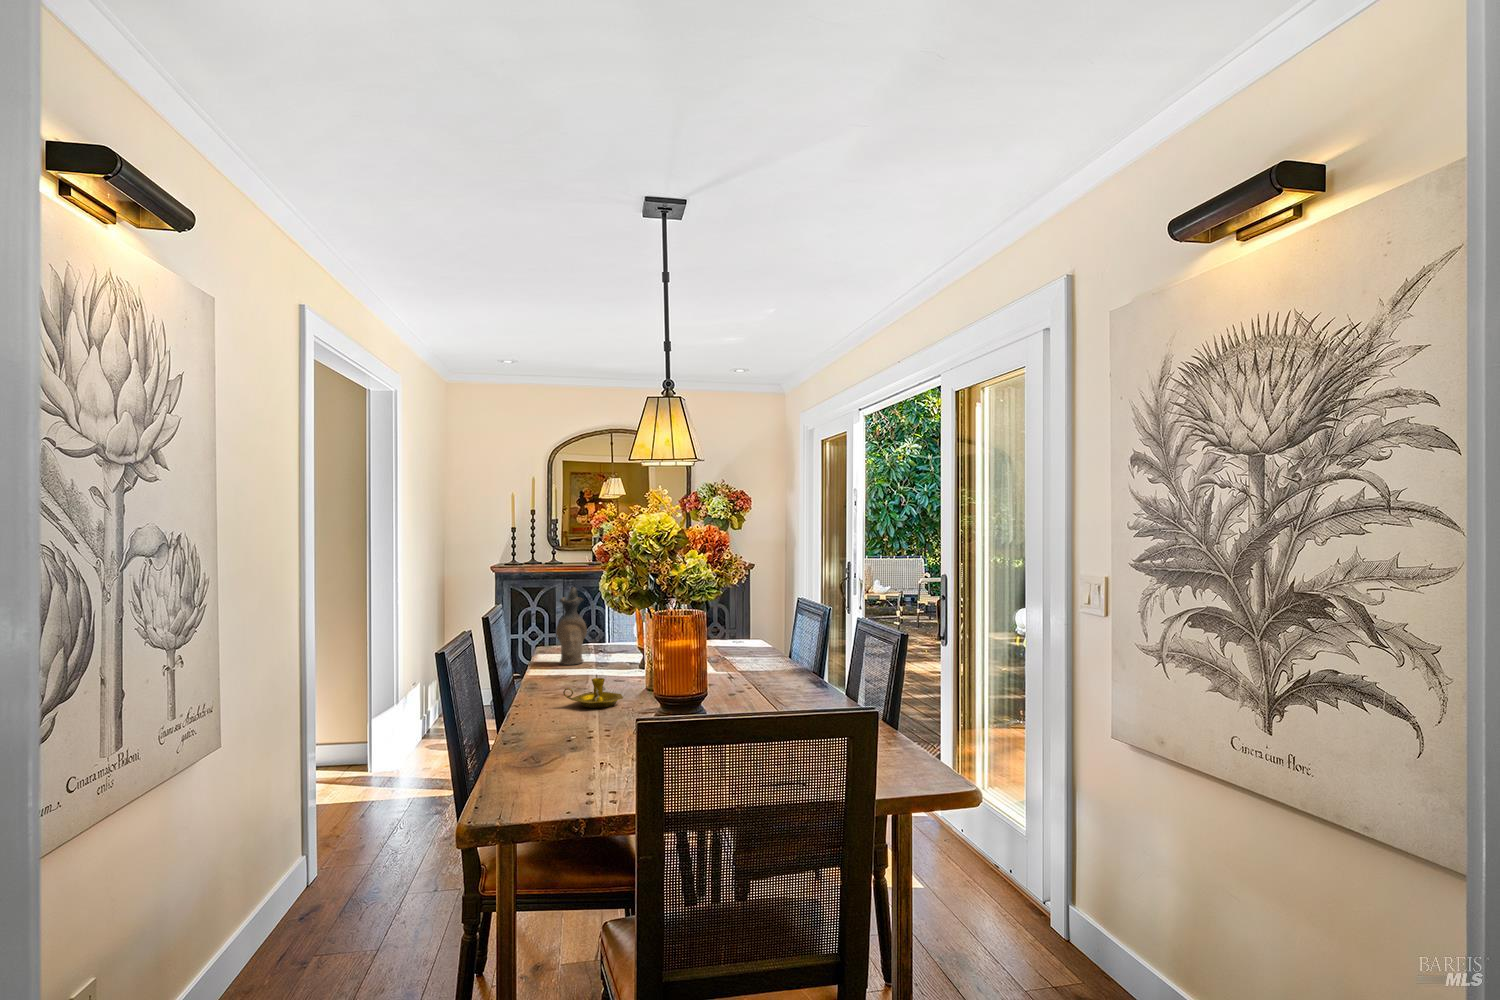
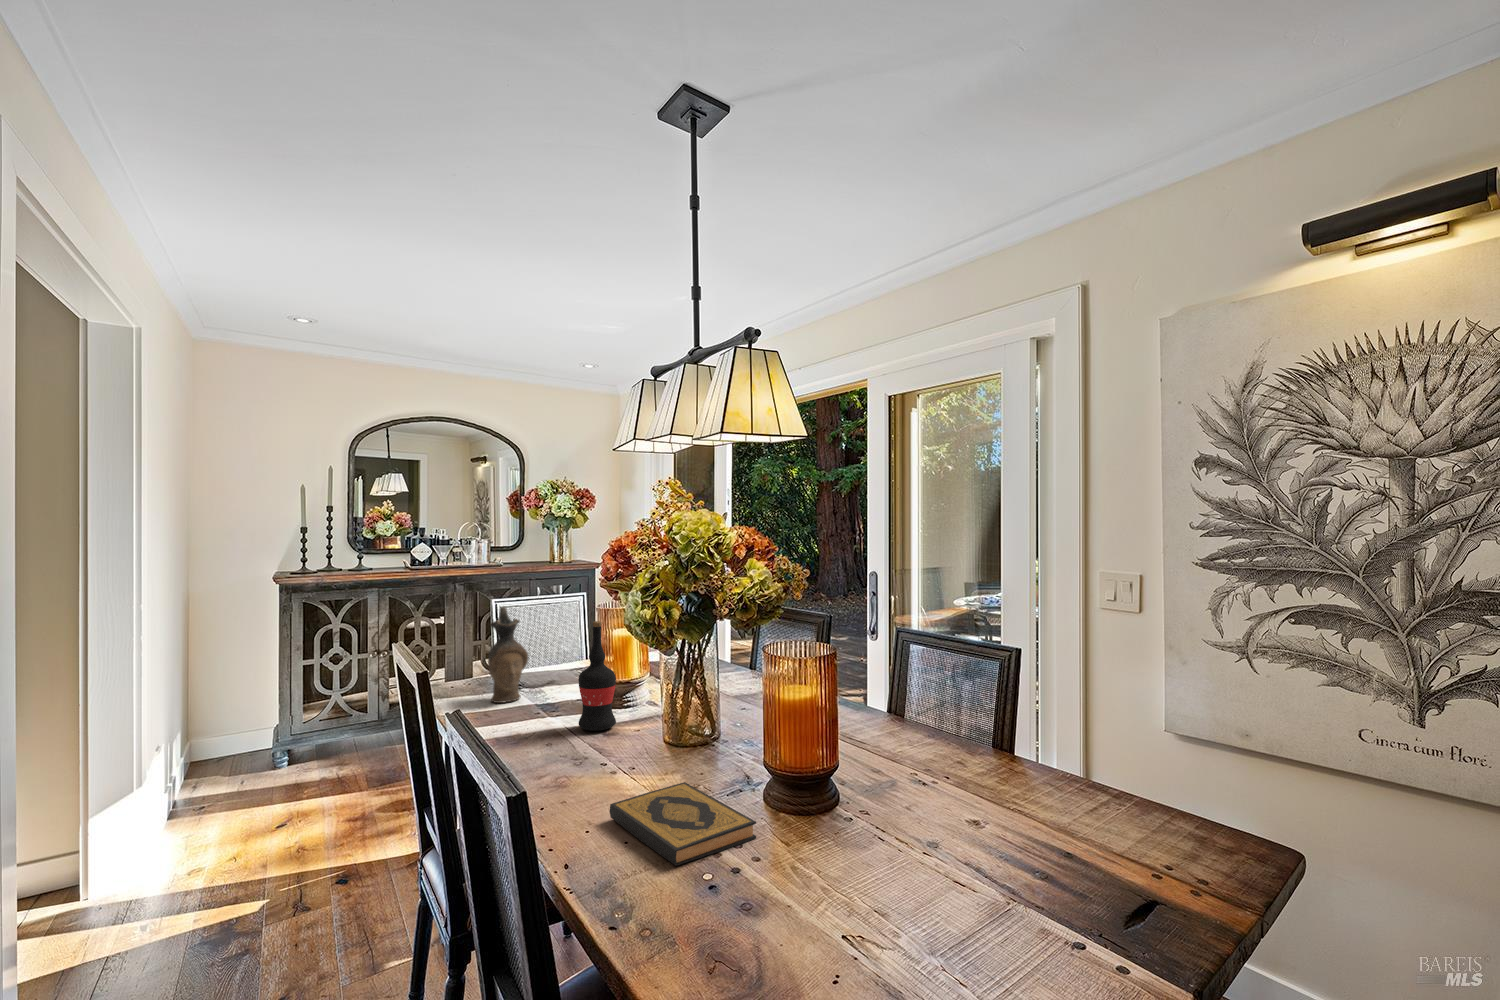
wine bottle: none [589,598,619,685] -> present [578,621,616,731]
candlestick: present [563,678,623,708] -> none [601,728,675,770]
hardback book: none [529,712,600,750] -> present [610,782,756,866]

